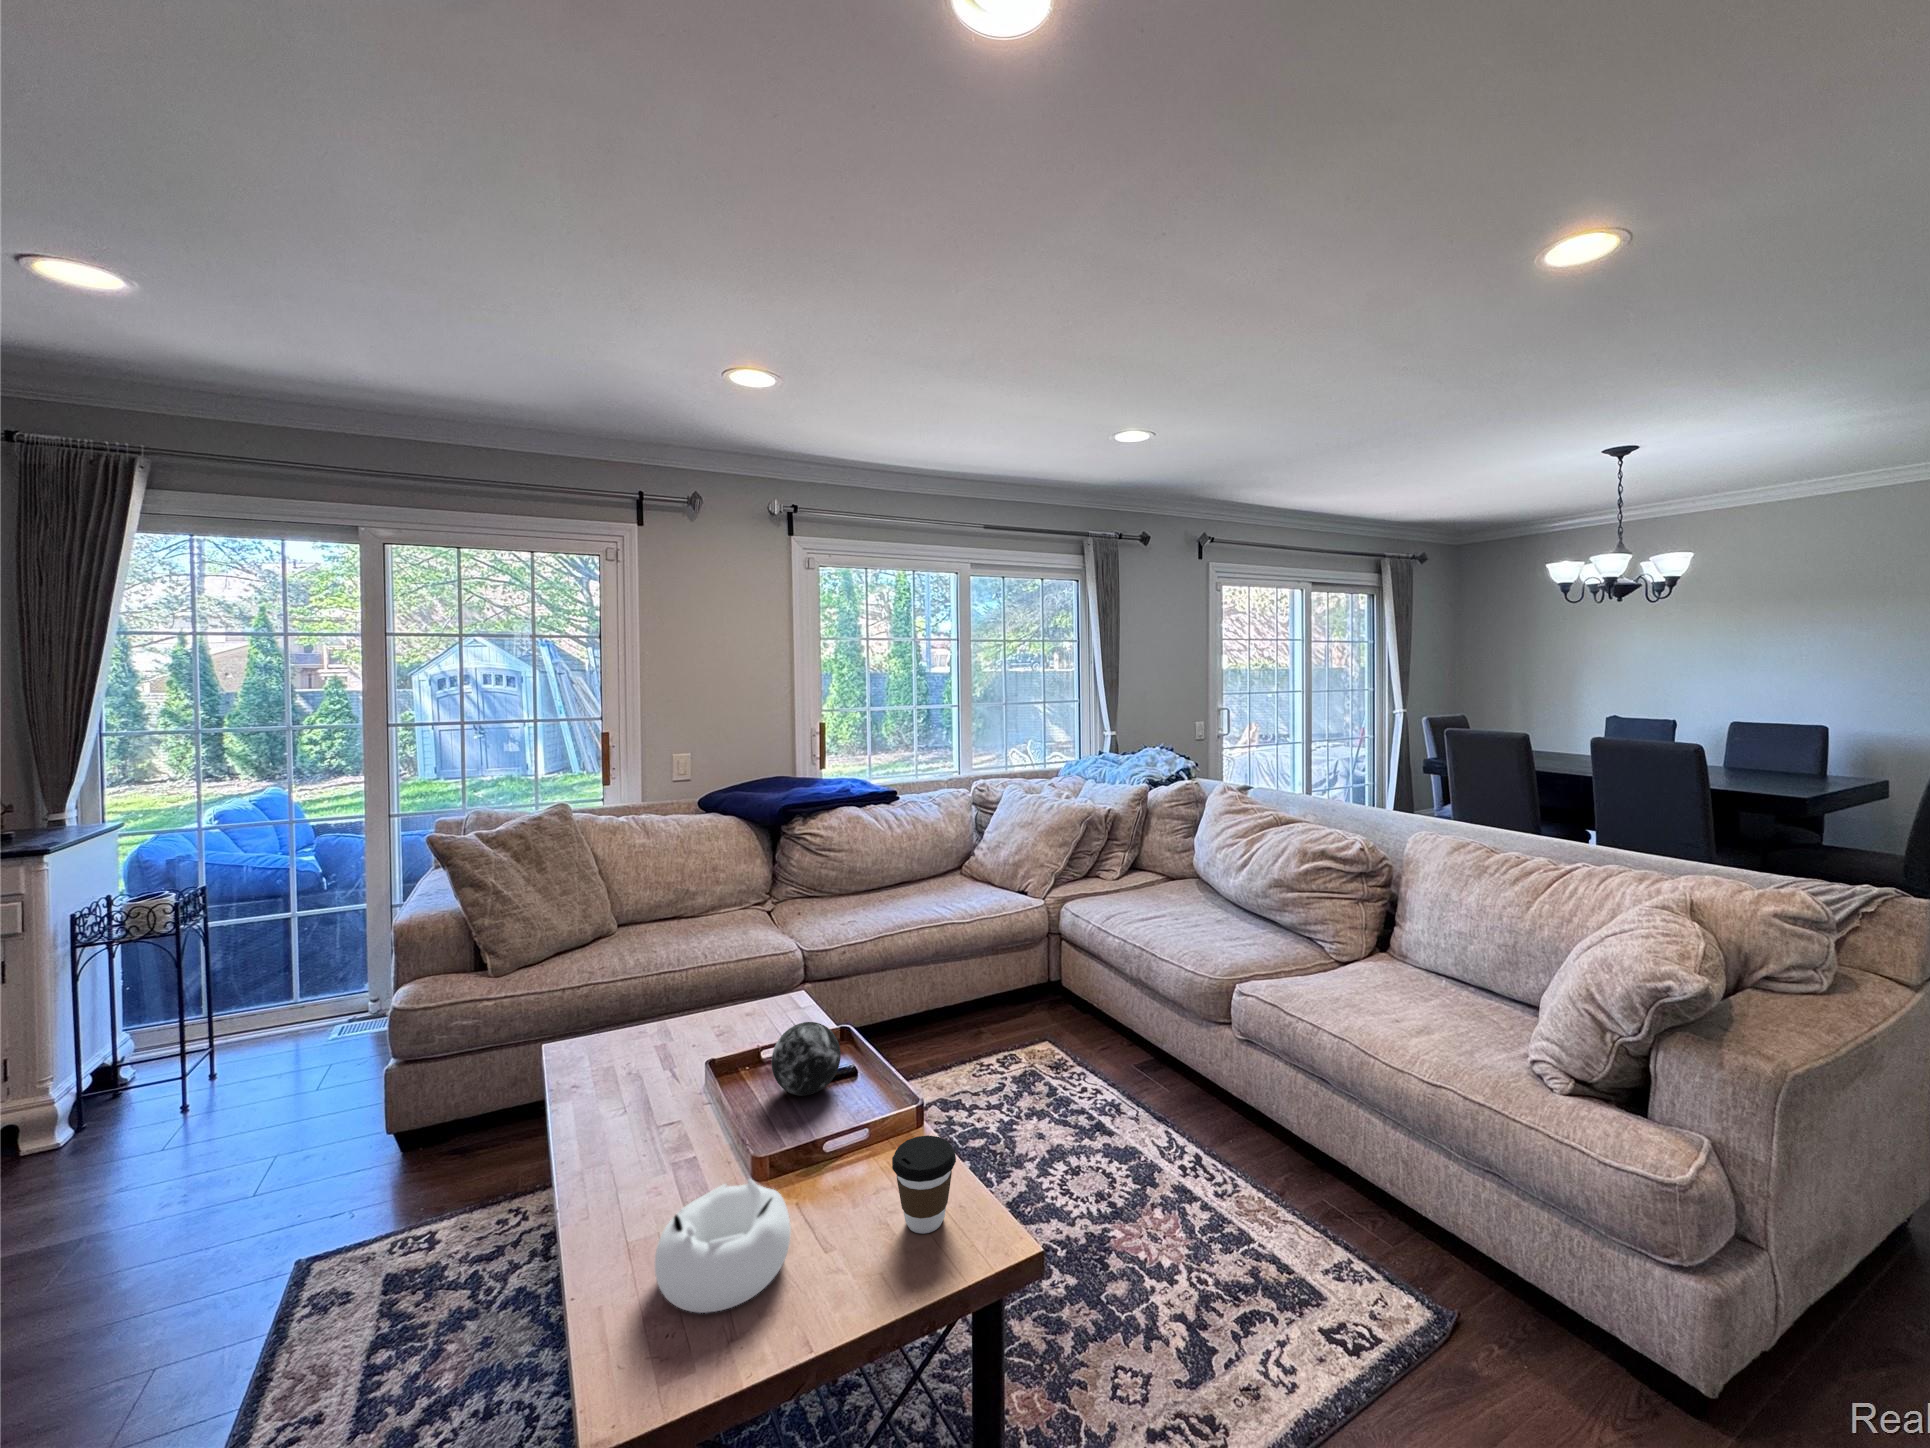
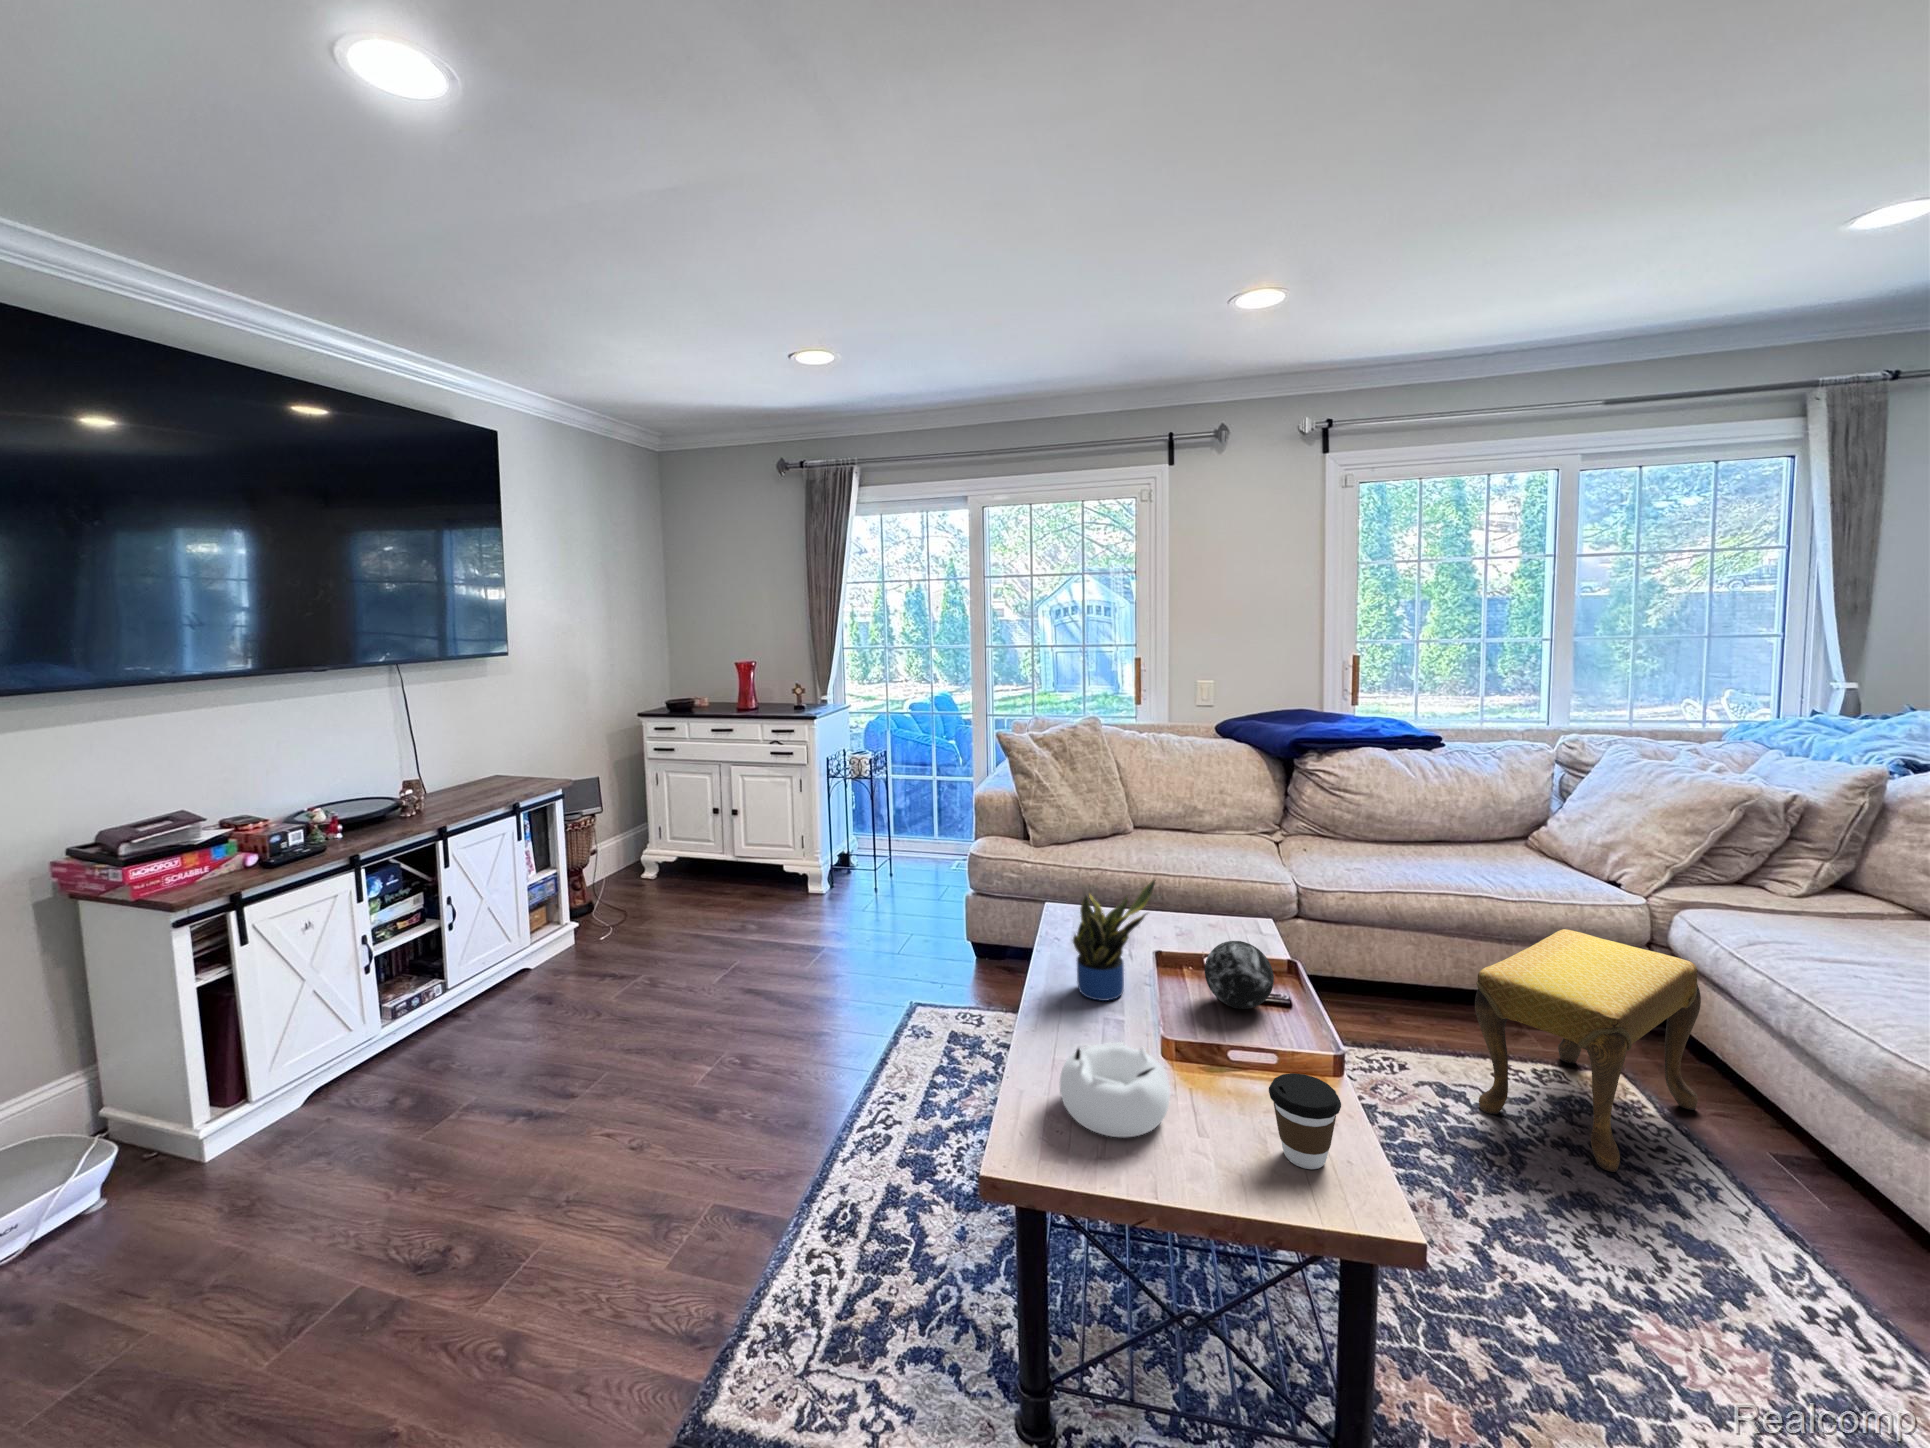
footstool: none [969,937,1092,1122] -> present [1475,929,1701,1172]
potted plant: none [618,979,721,1148] -> present [1073,880,1155,1001]

